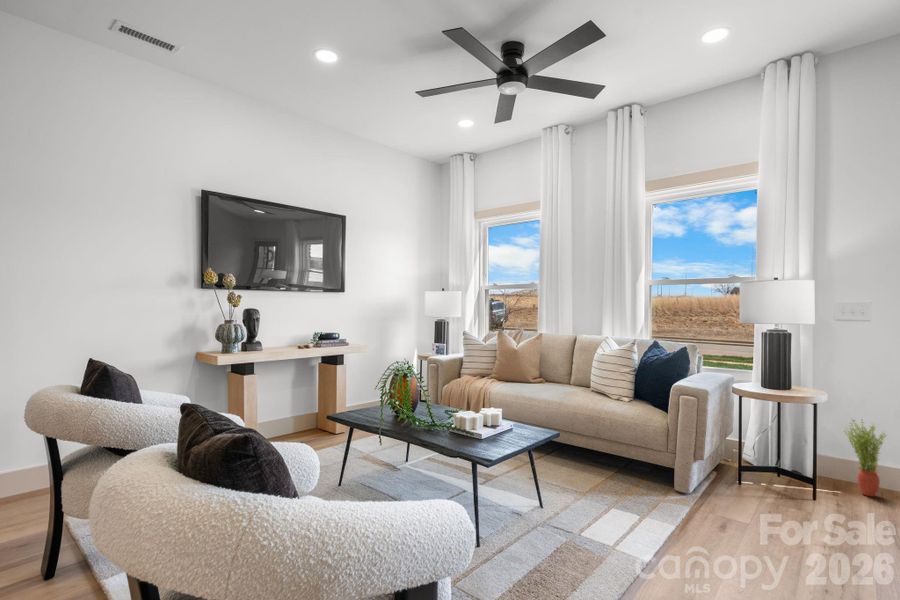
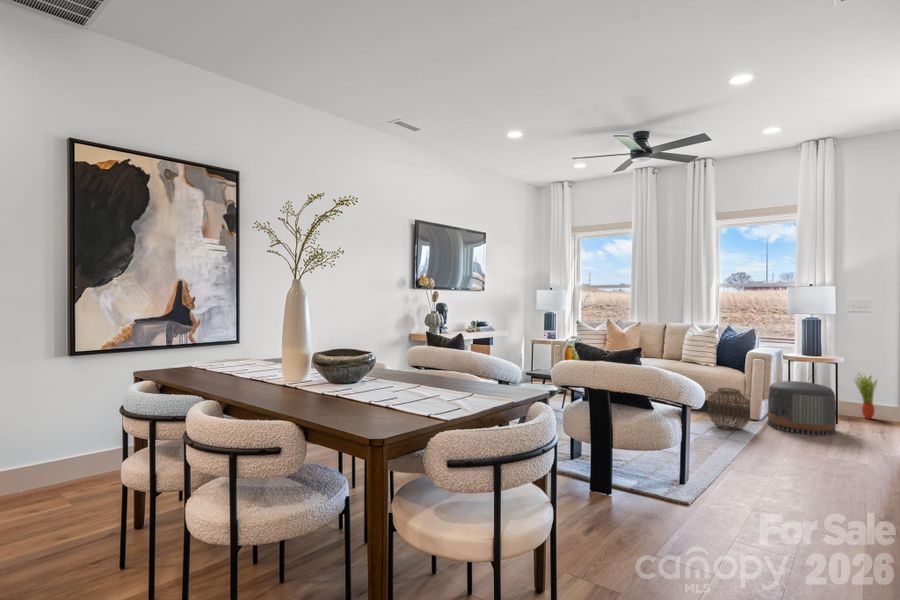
pouf: none [699,435,816,545] -> present [768,381,836,435]
woven basket: none [594,446,664,526] -> present [708,388,750,431]

